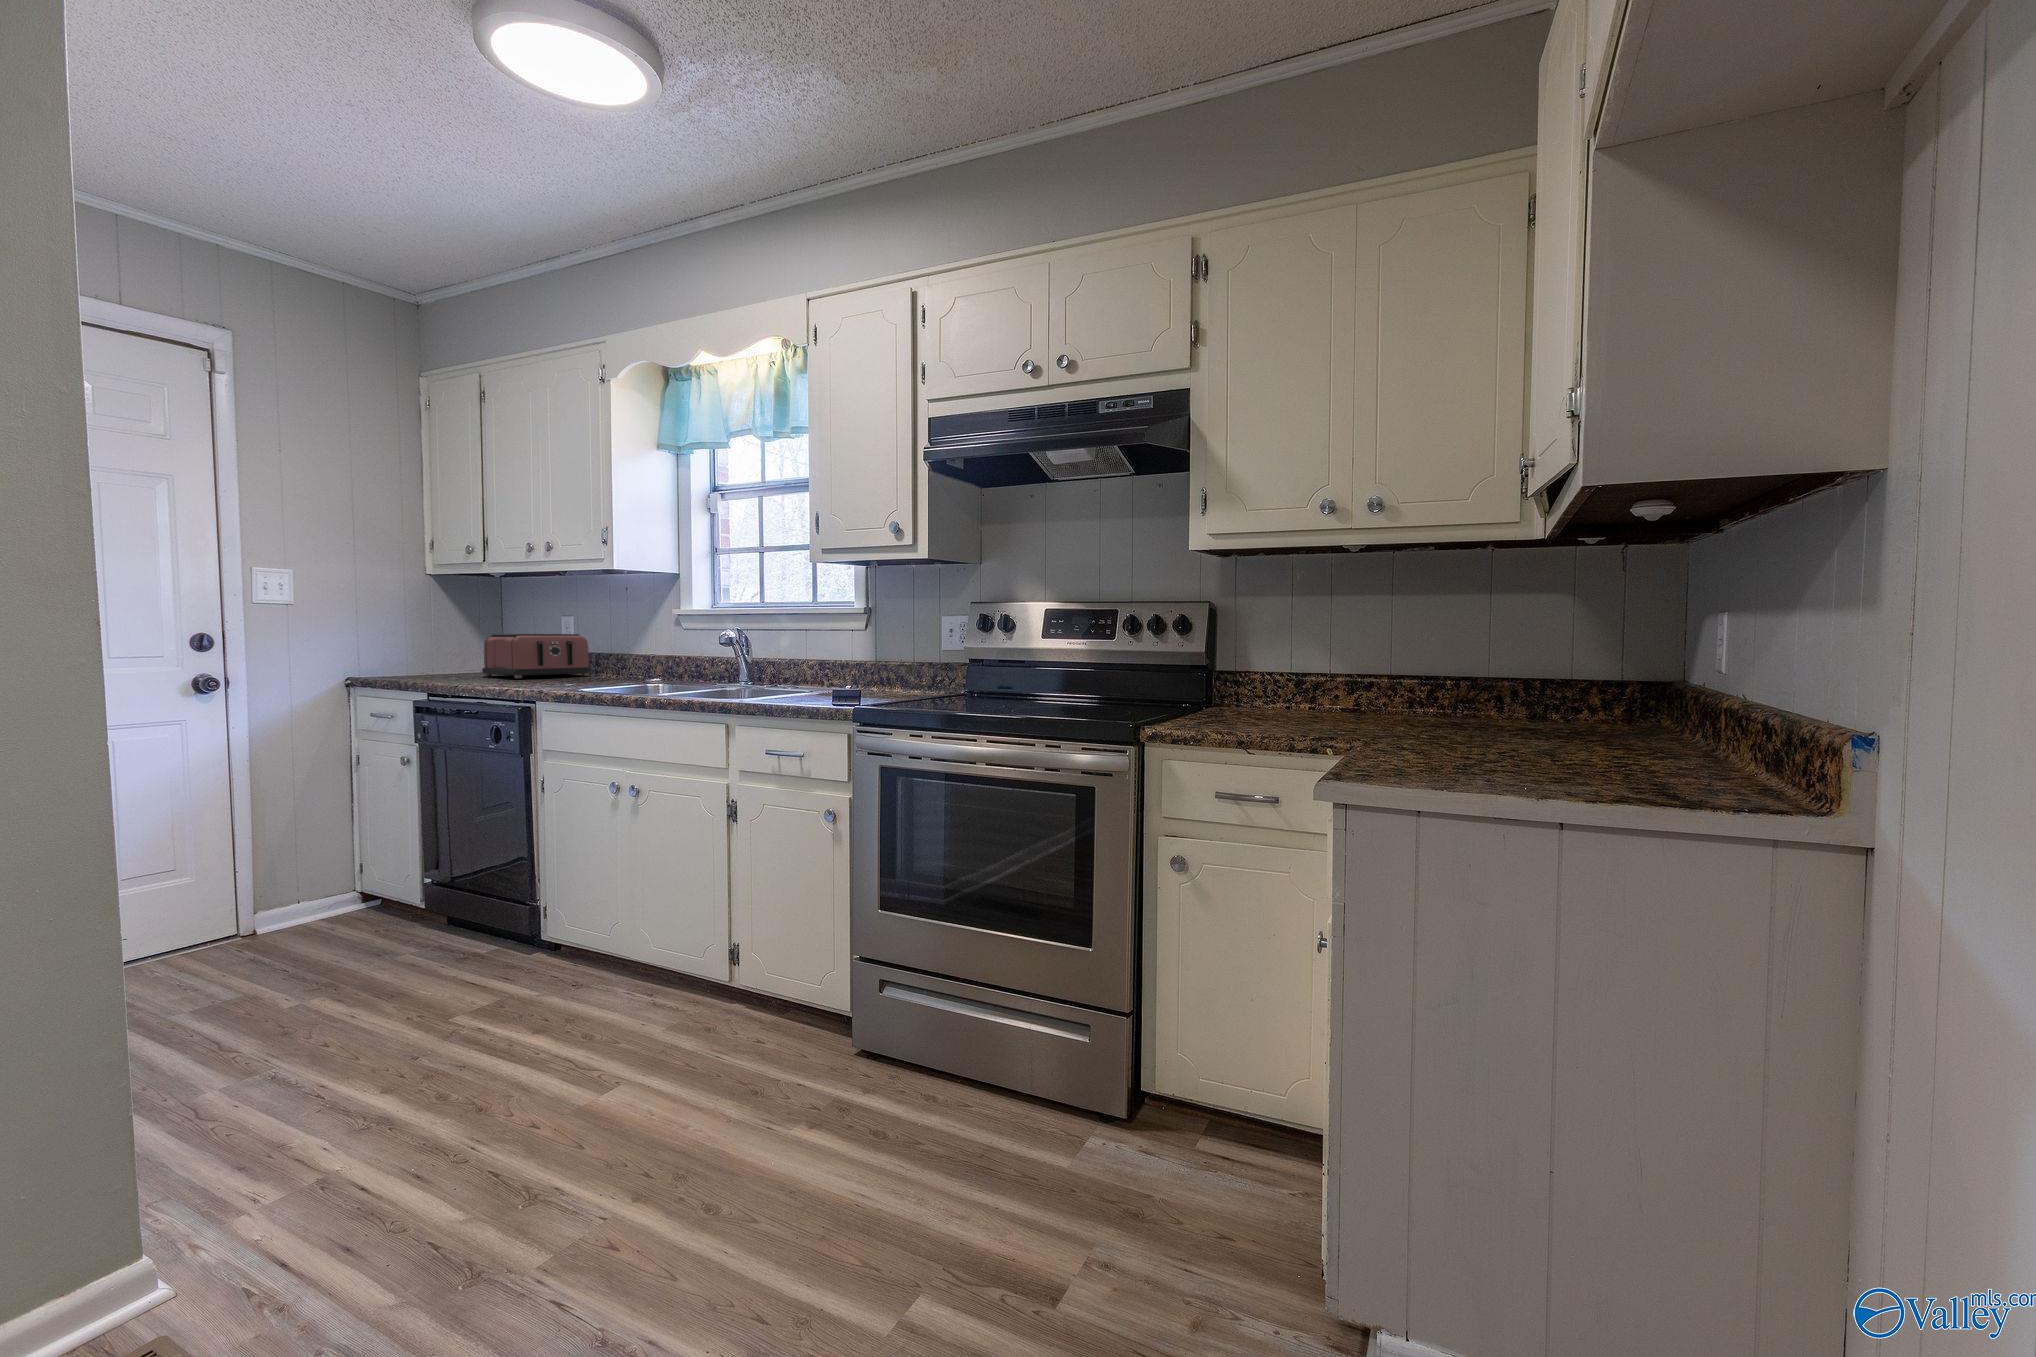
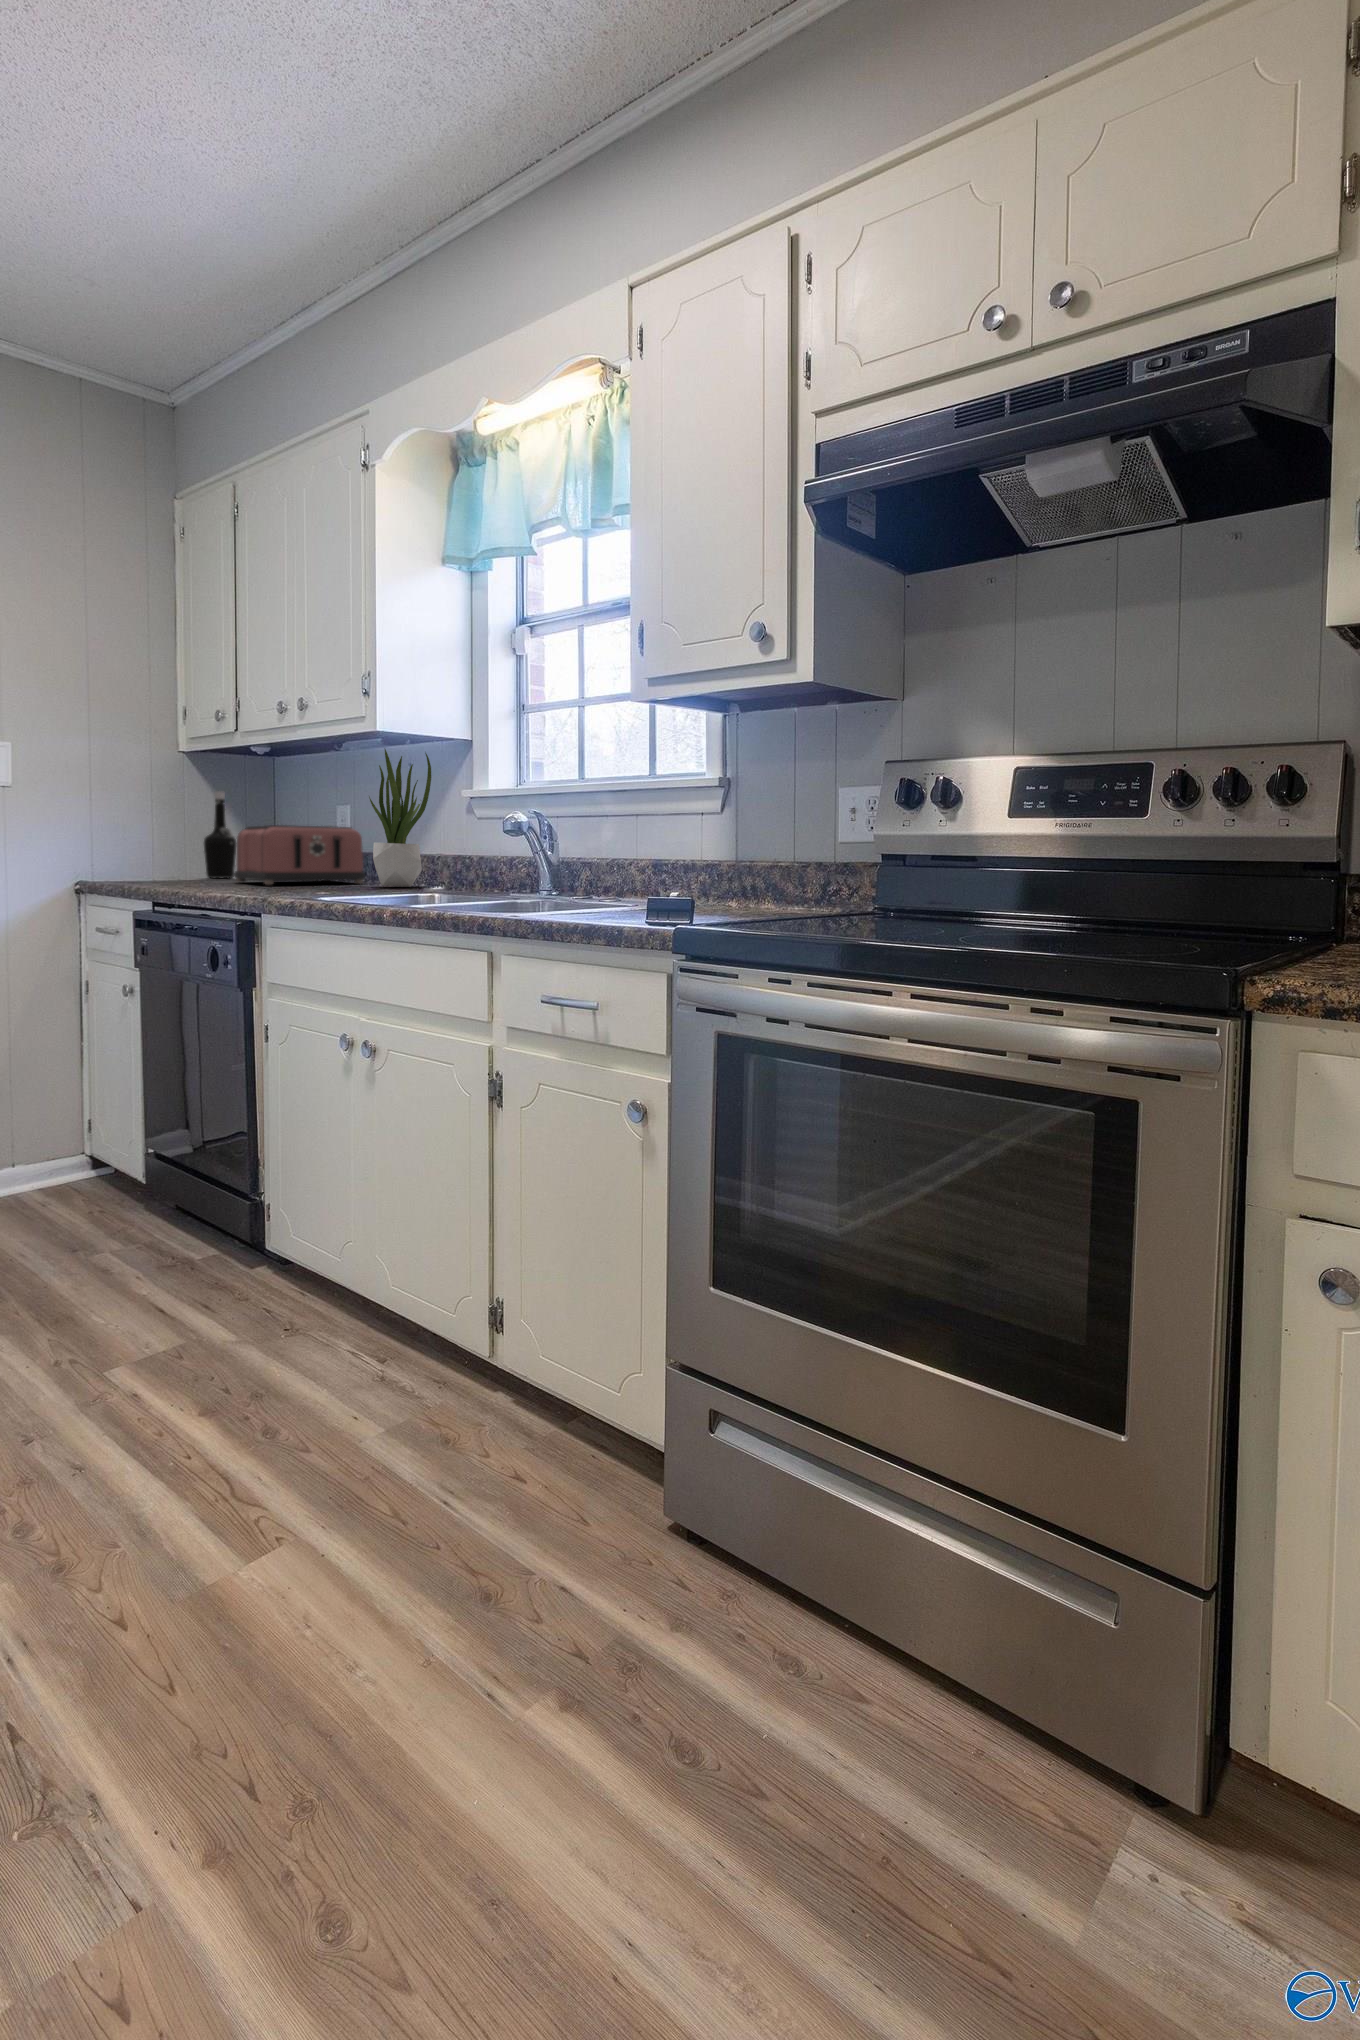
potted plant: none [600,579,646,678] -> present [369,749,431,887]
bottle: none [447,606,474,673] -> present [204,791,236,878]

